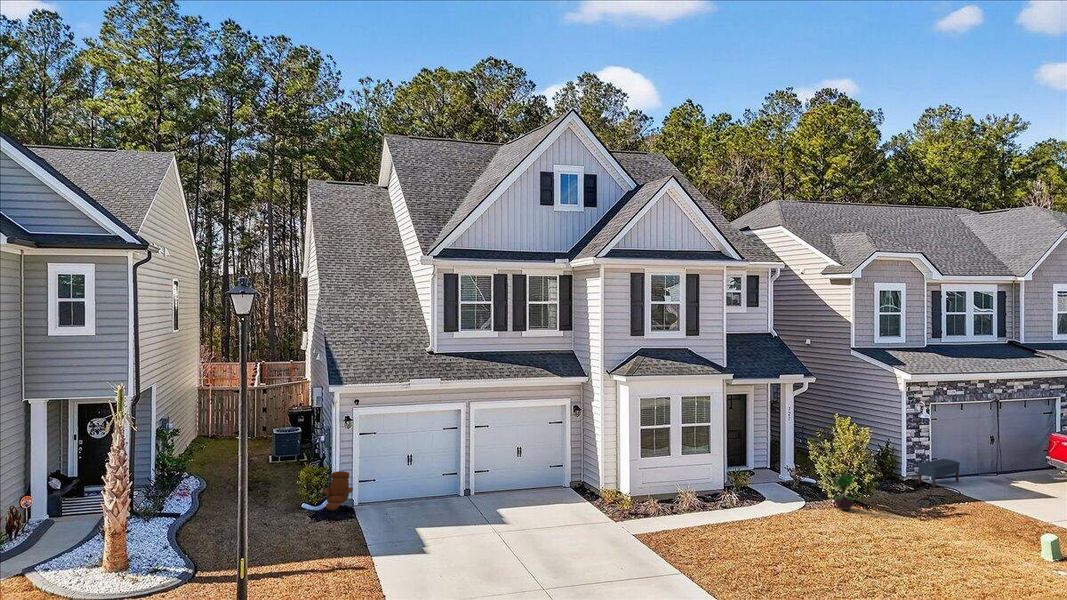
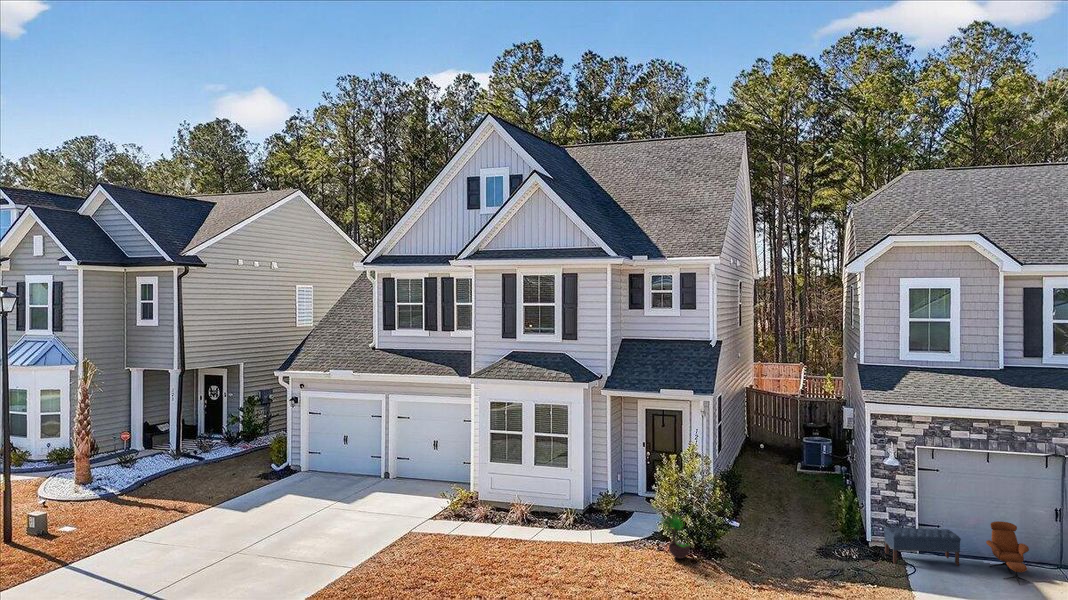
lounge chair: present [323,471,353,520] -> present [986,521,1029,585]

